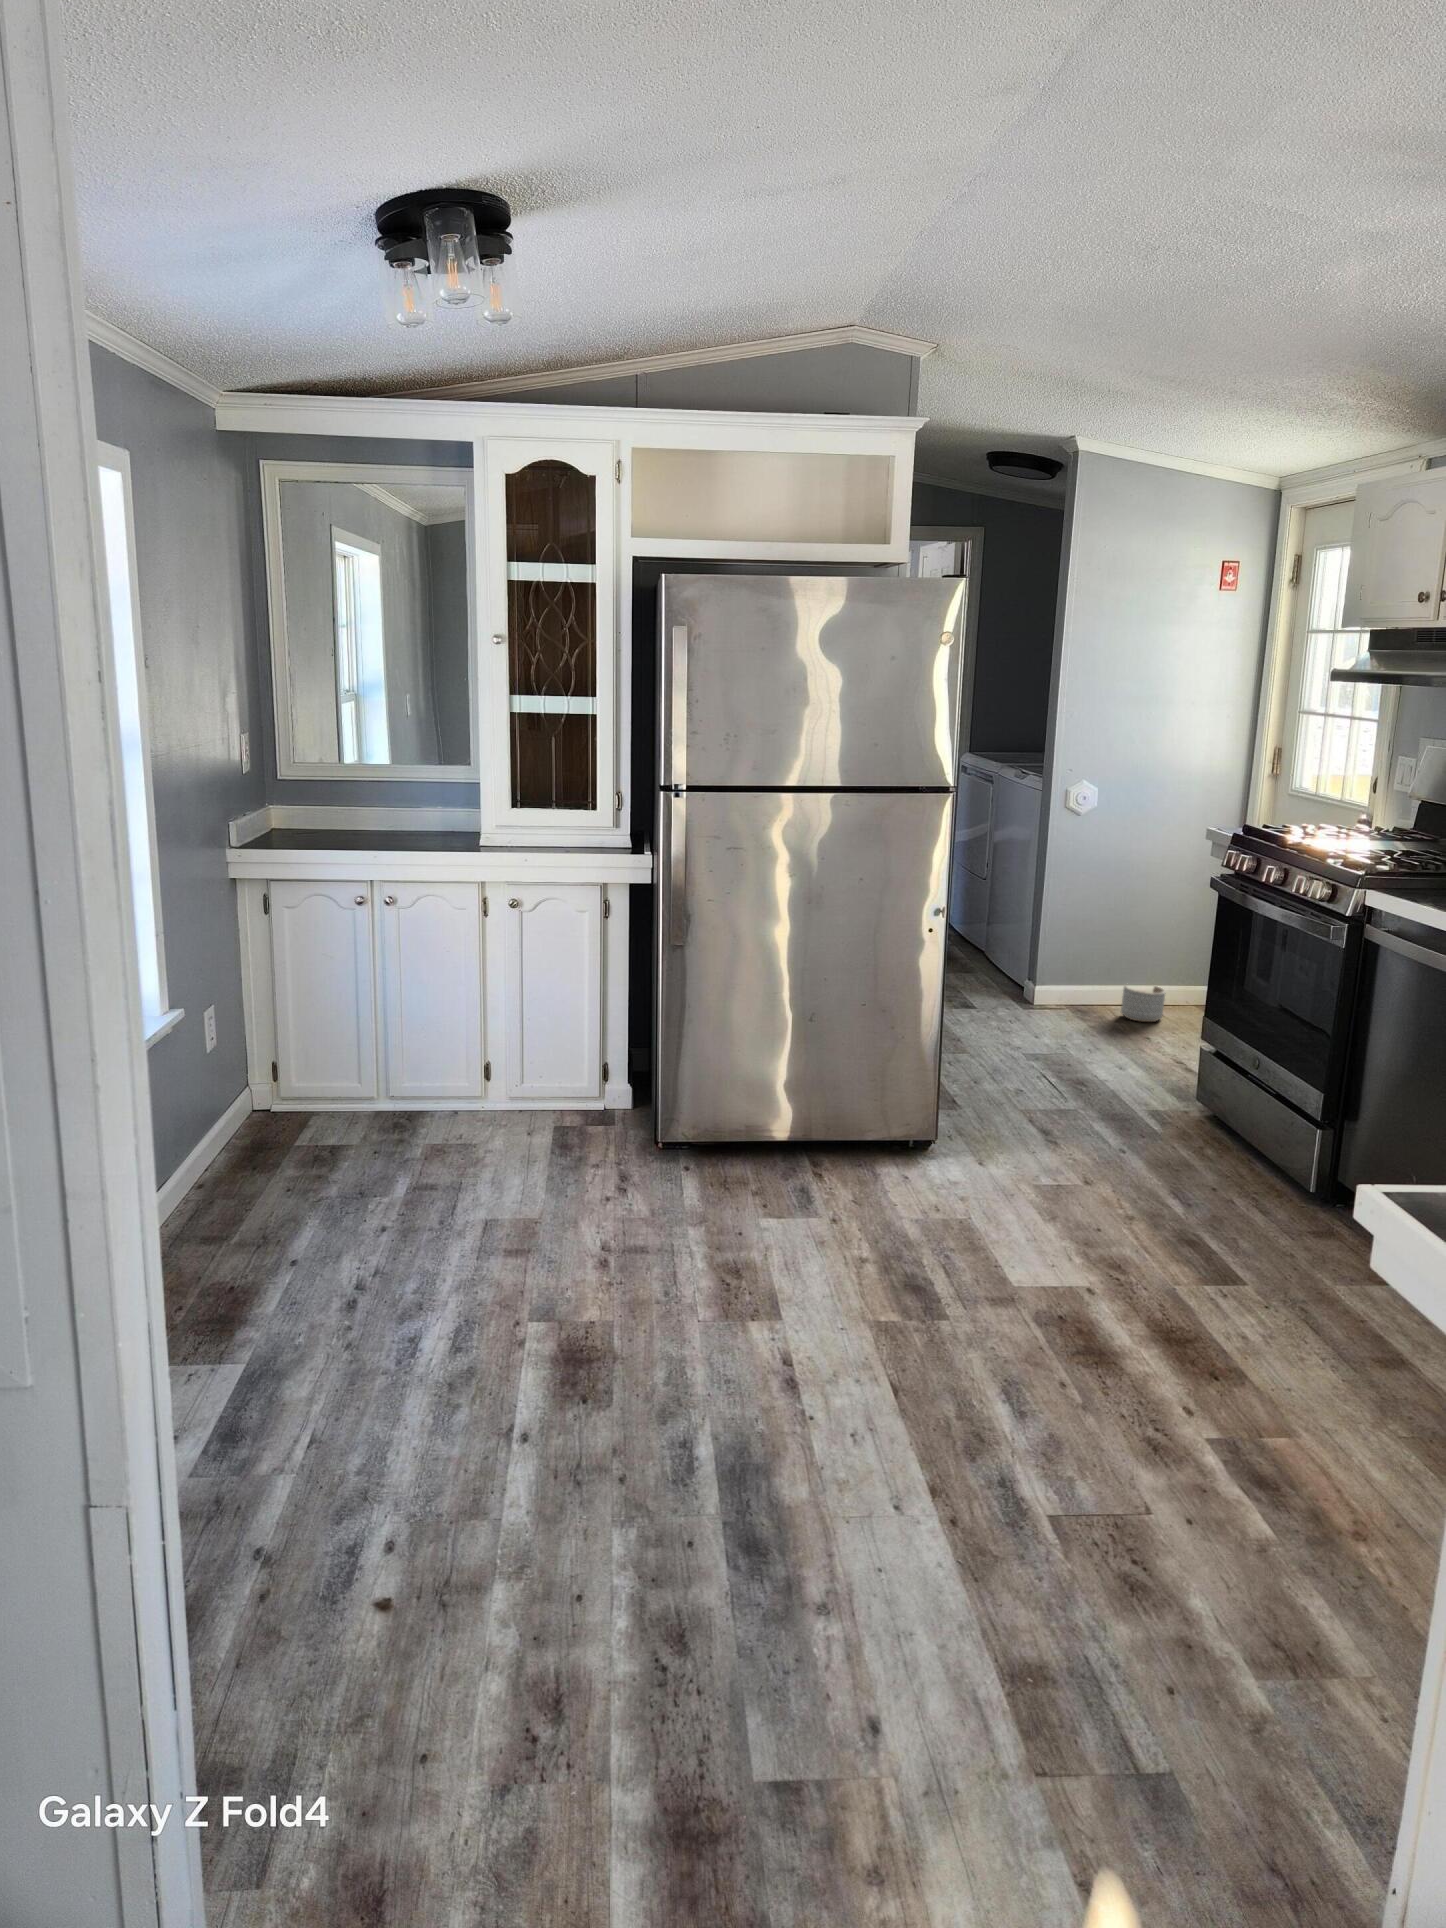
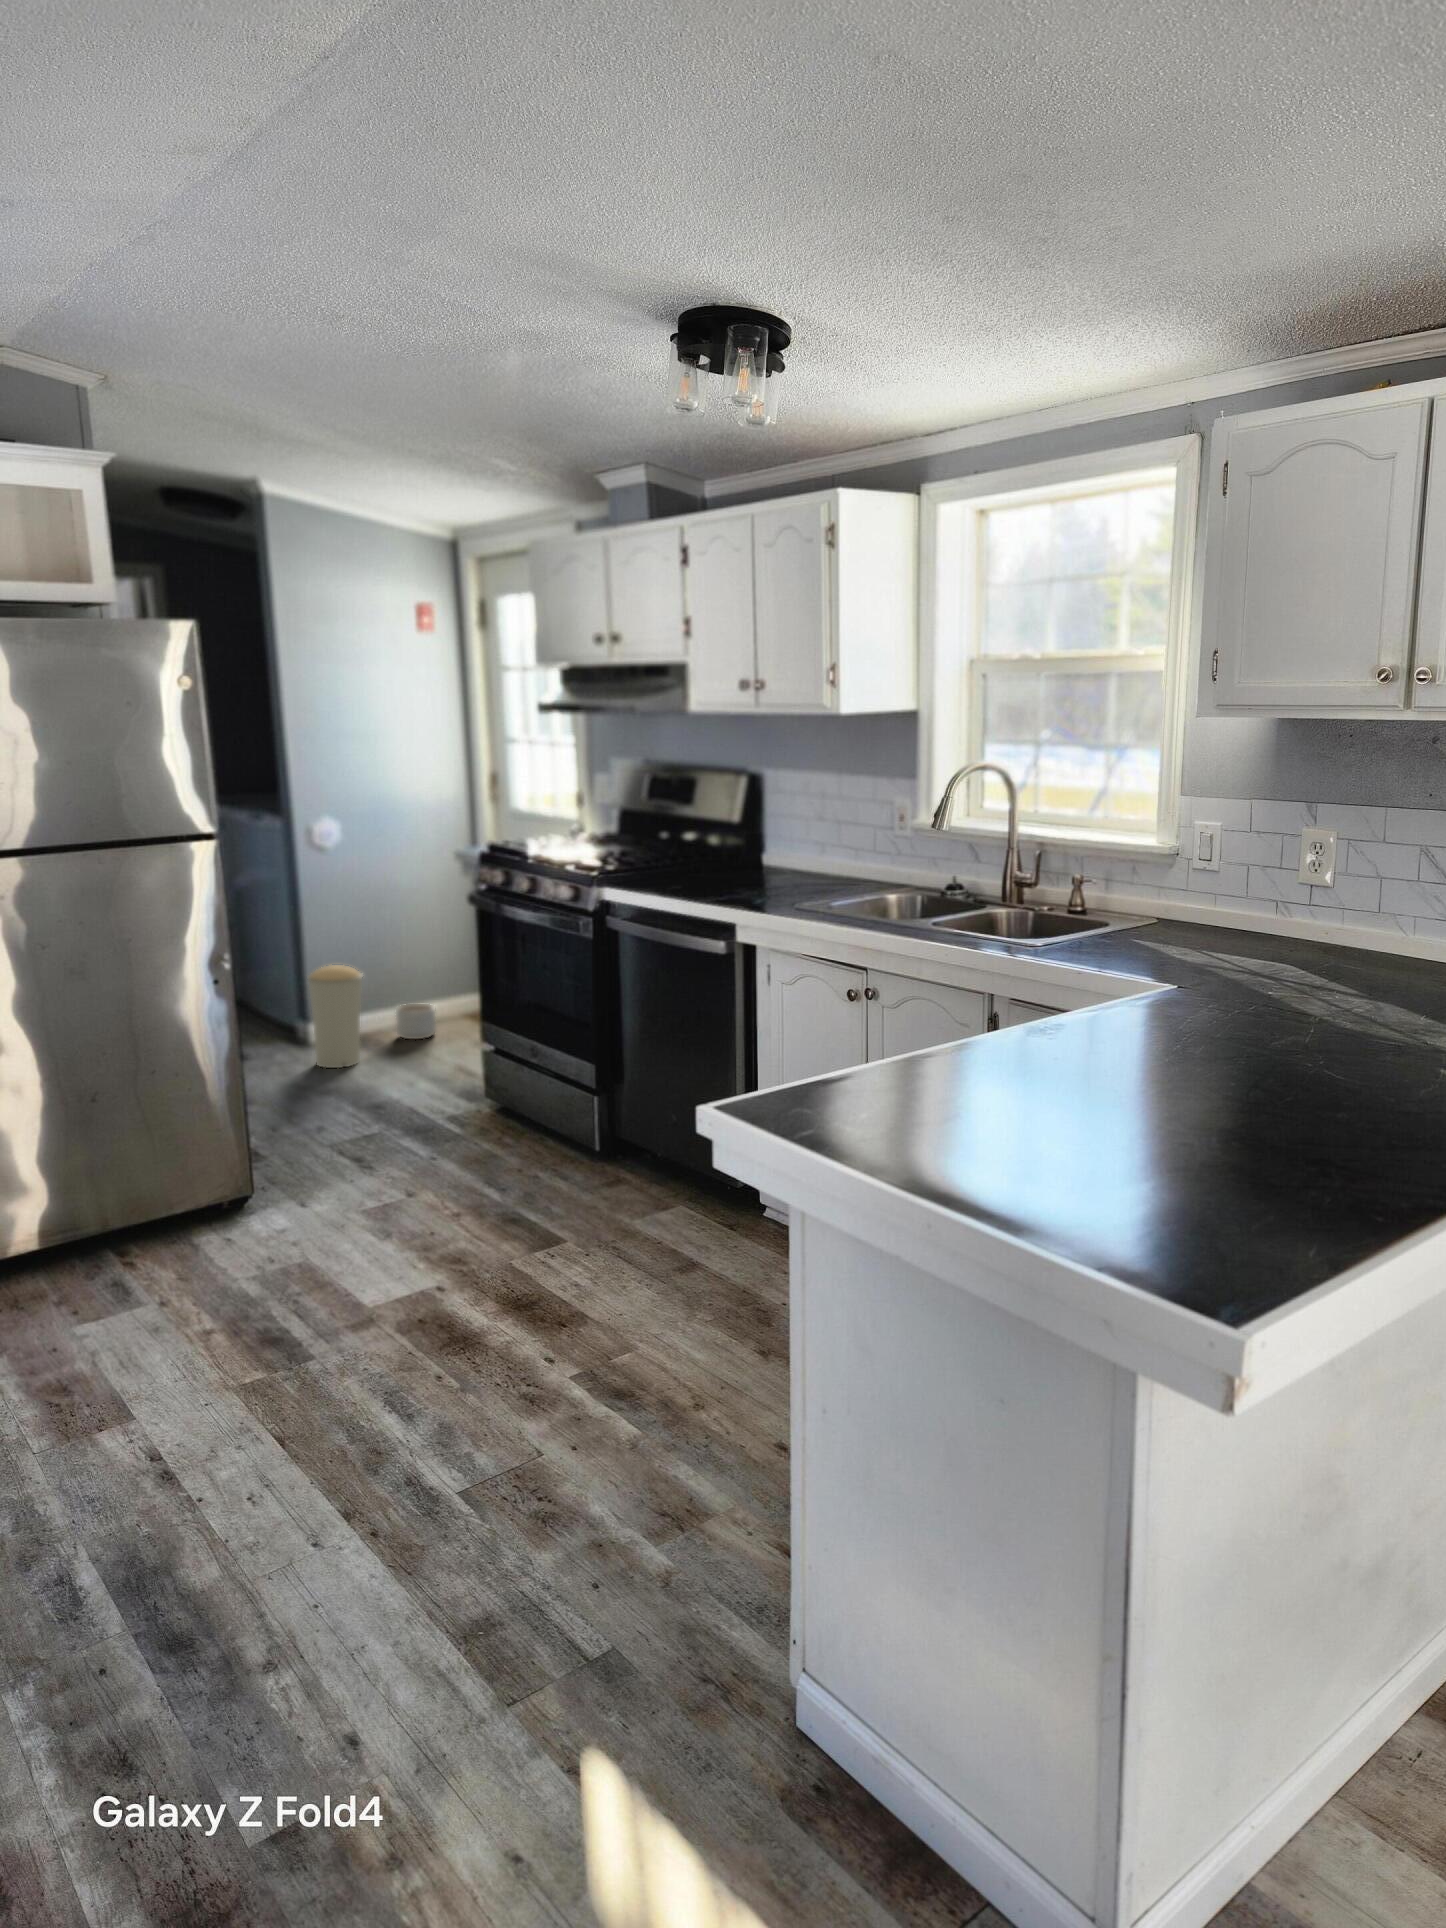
trash can: none [1032,931,1092,1036] -> present [308,965,362,1068]

